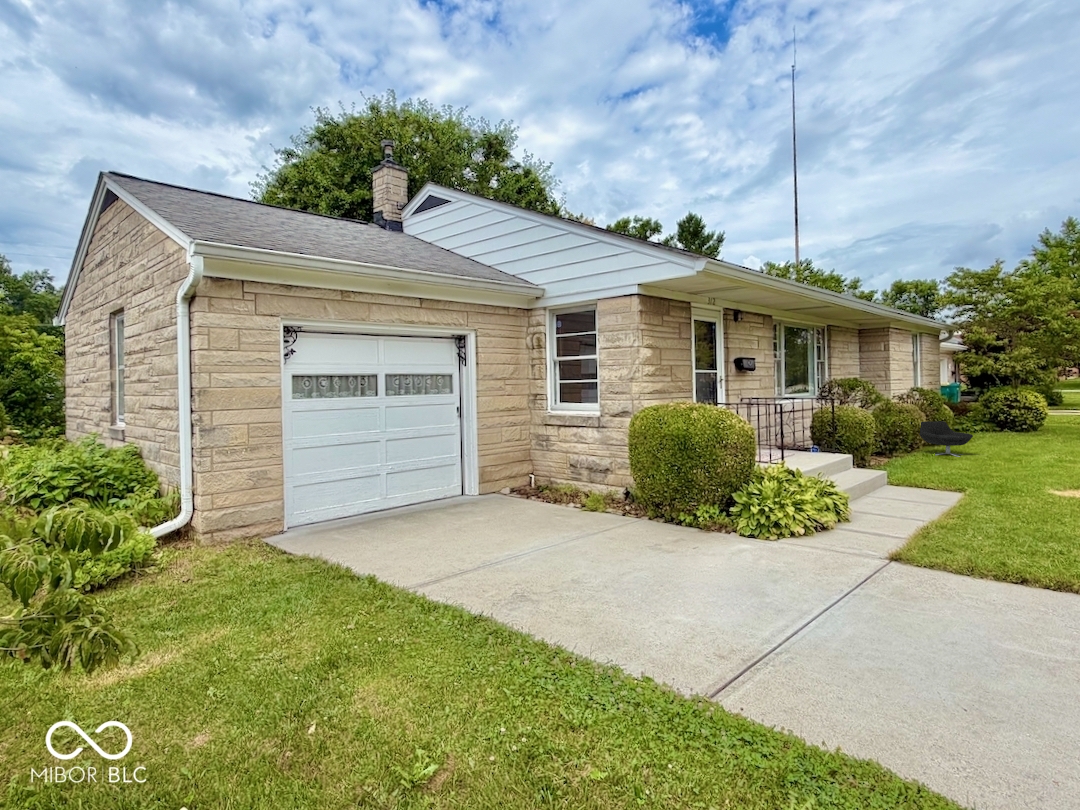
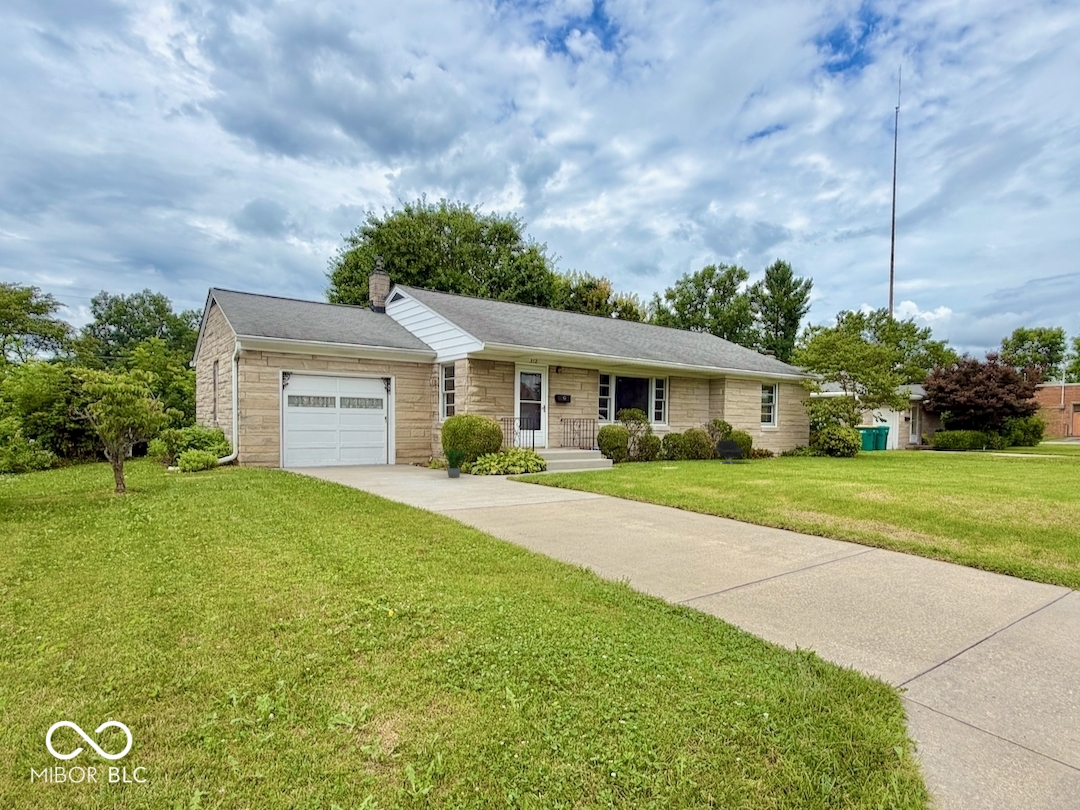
potted plant: none [622,467,694,525] -> present [439,449,468,478]

